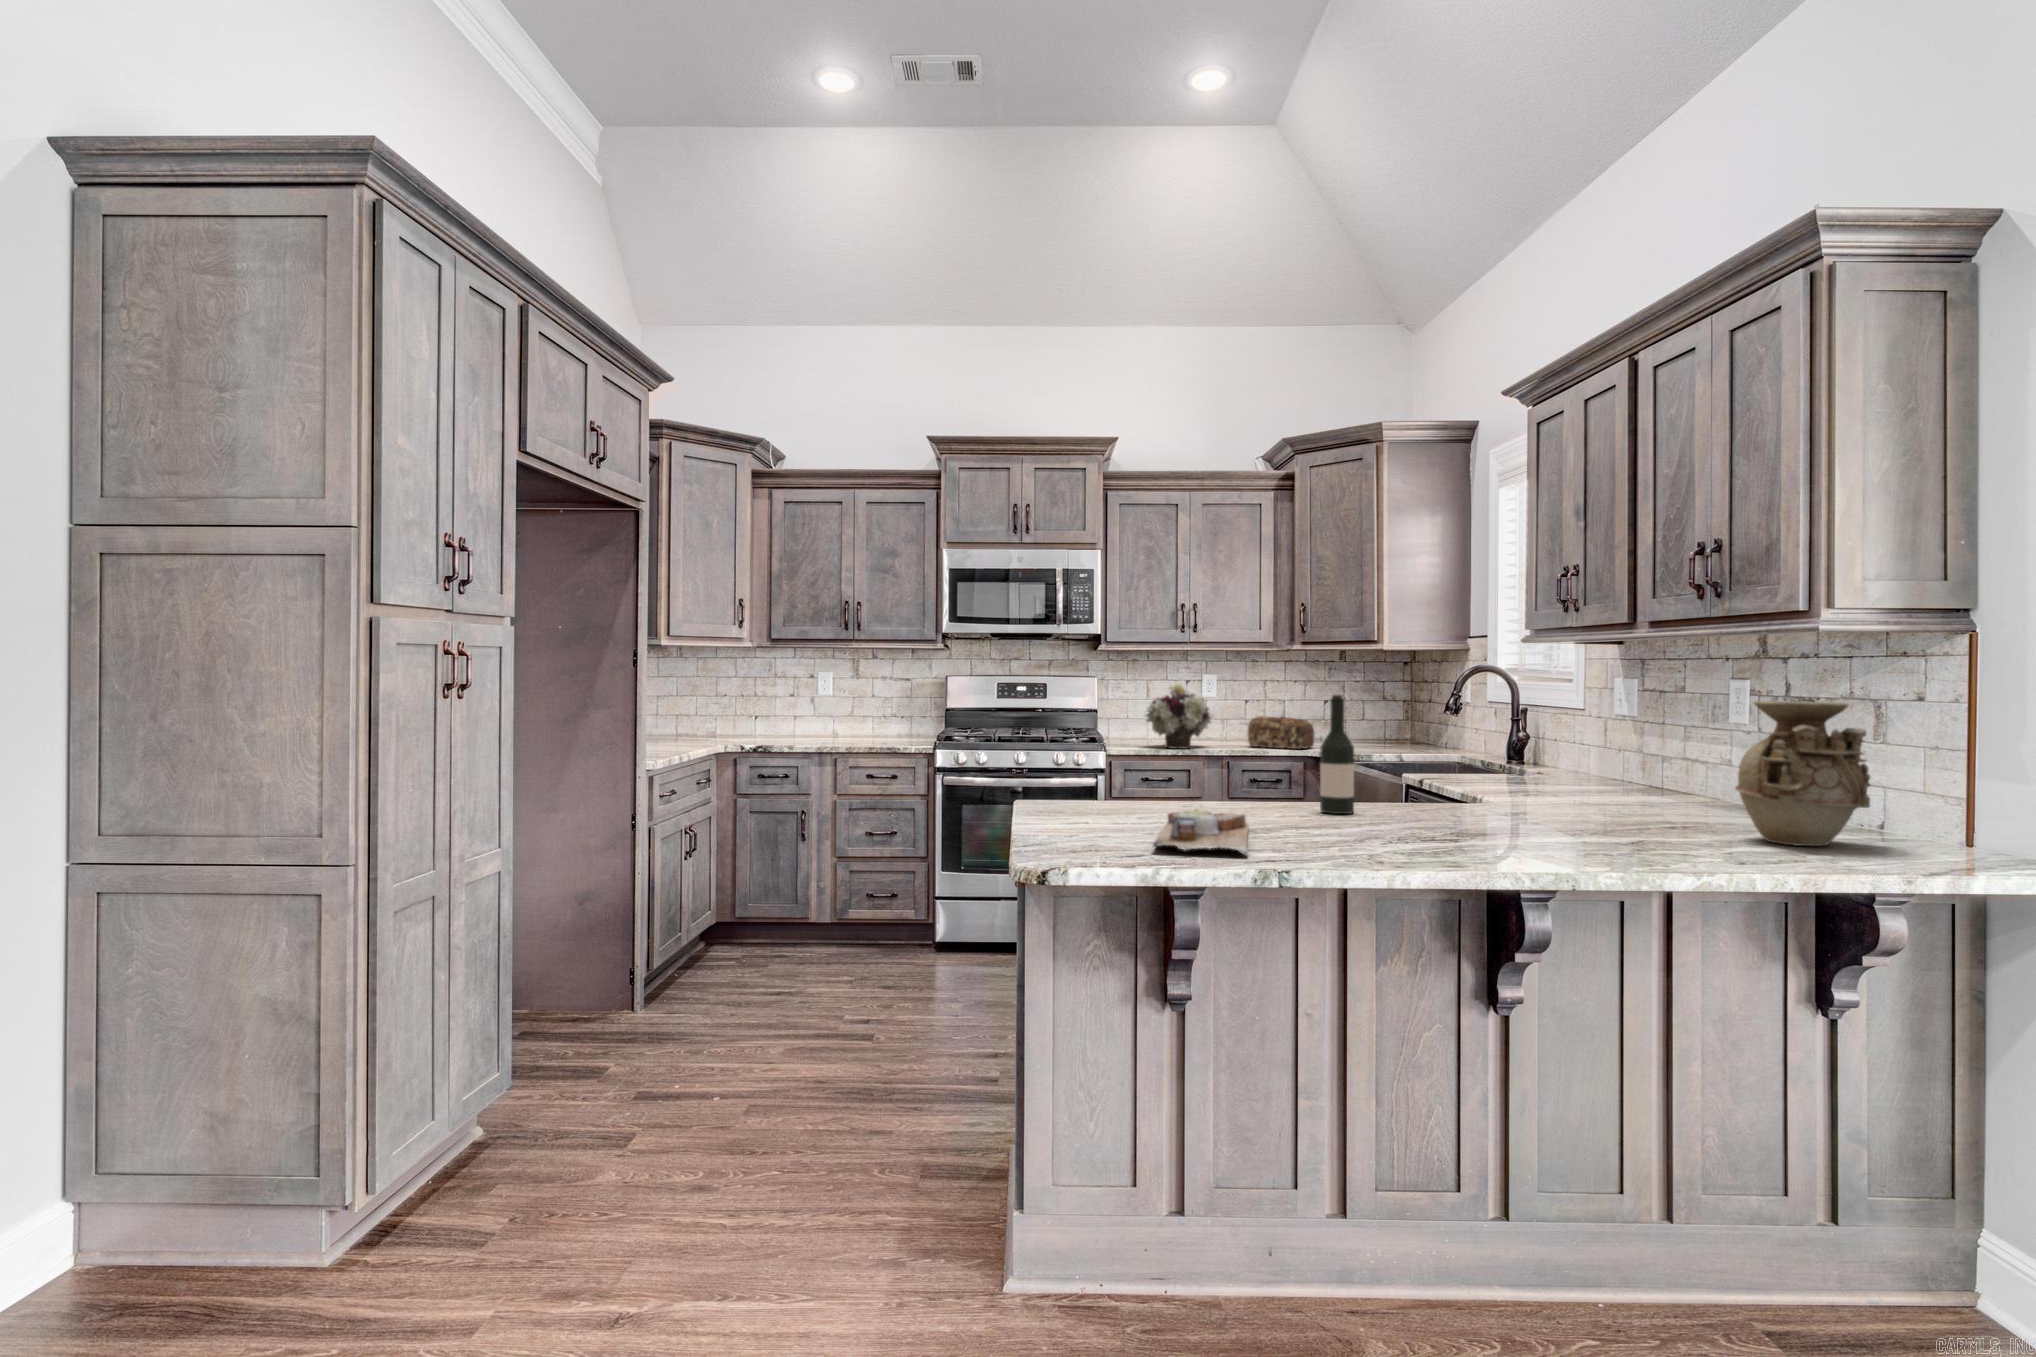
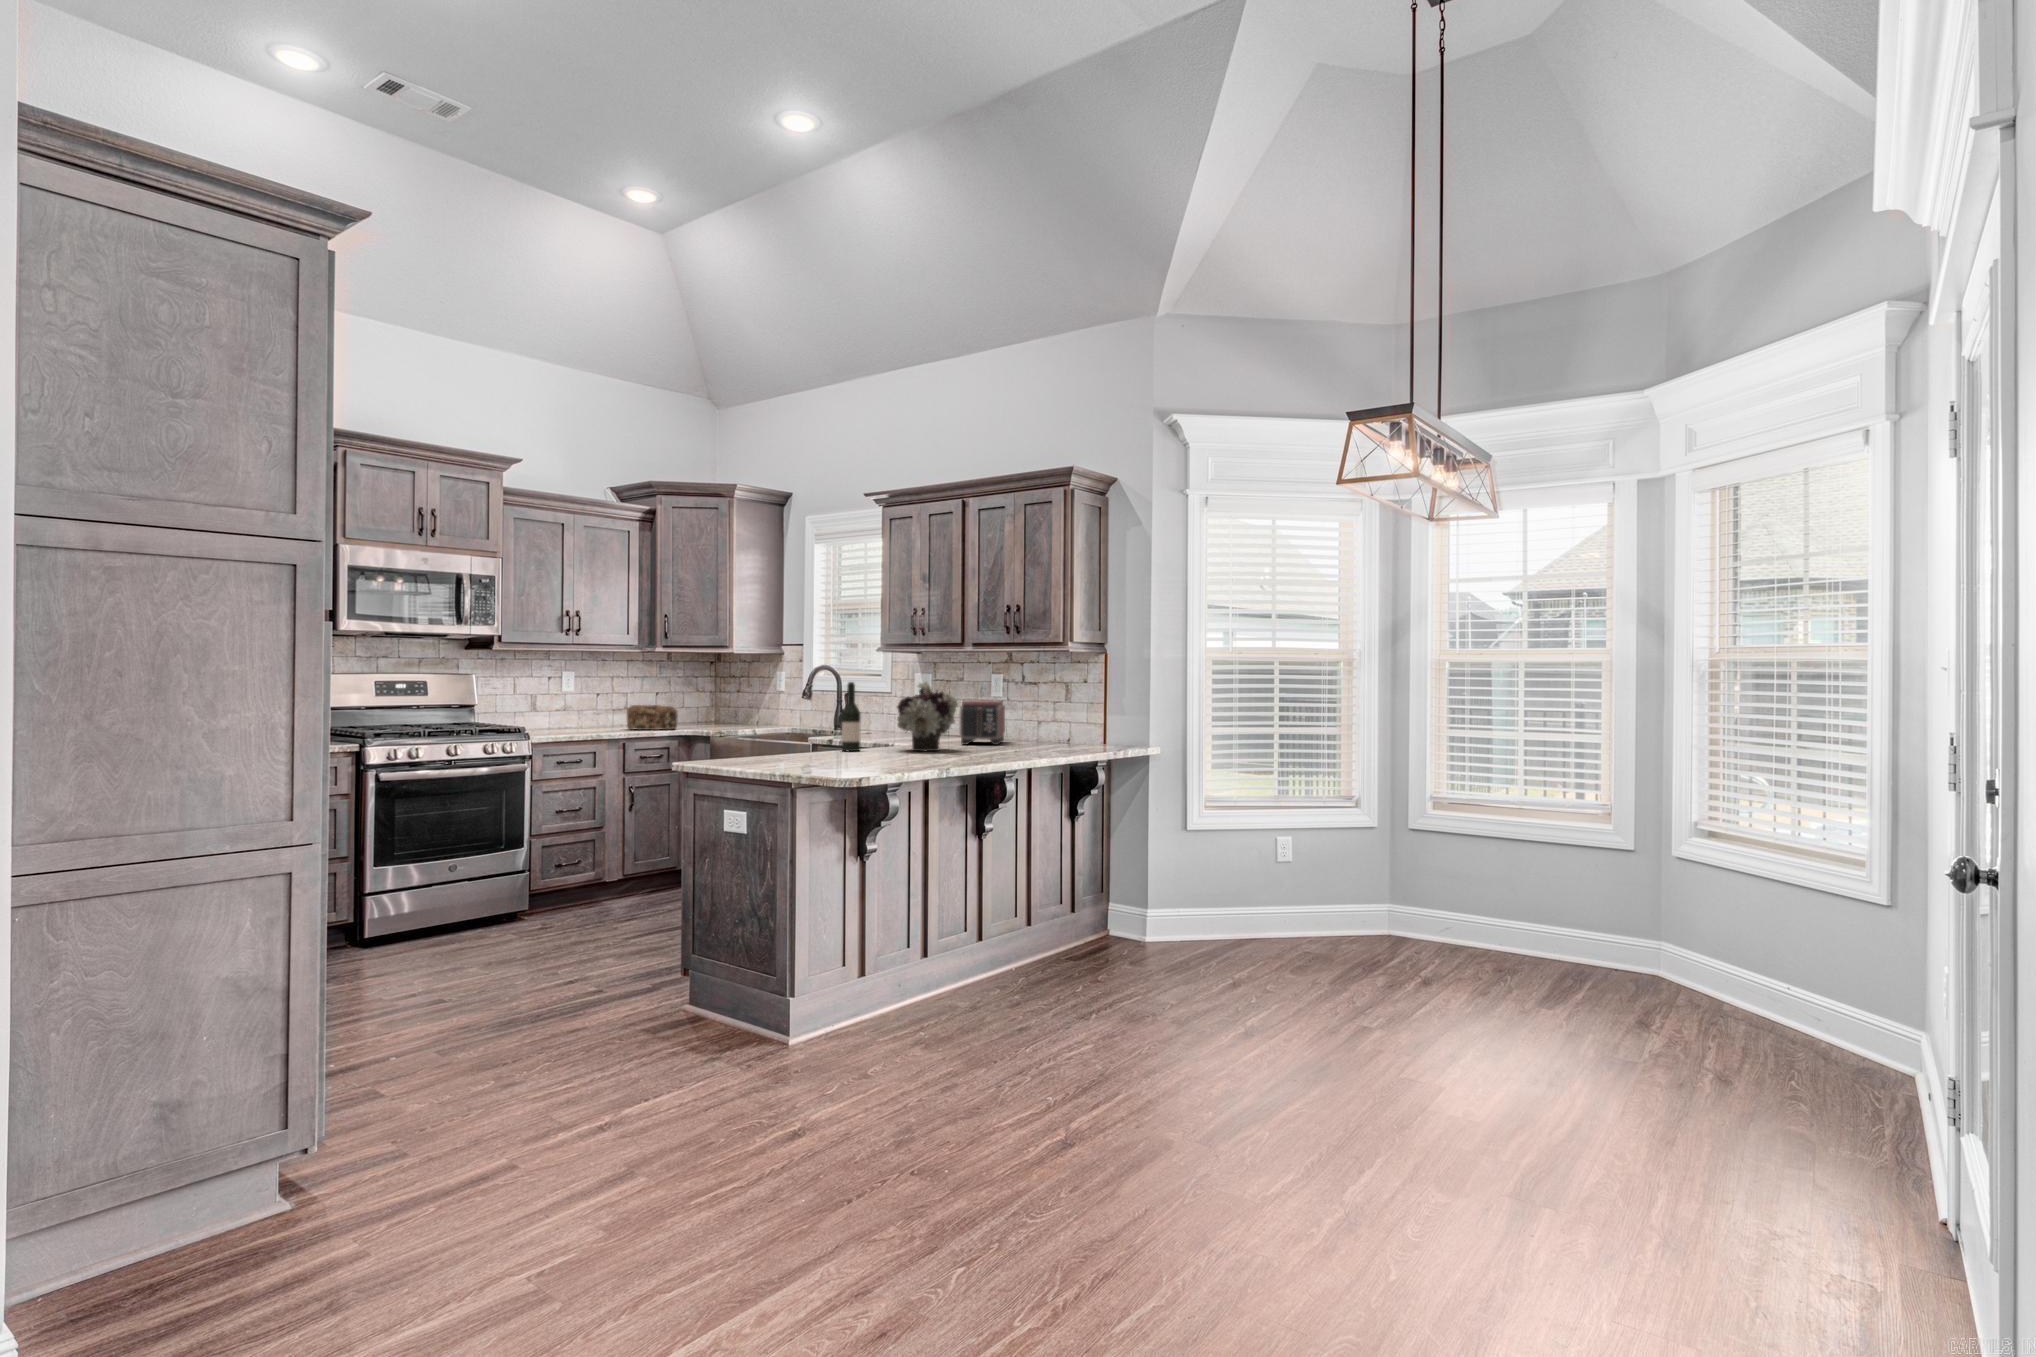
flower arrangement: present [1145,683,1211,749] -> present [897,682,958,751]
vase: present [1735,701,1870,846] -> none [1030,683,1080,748]
toaster: none [1597,730,1729,822] -> present [960,701,1005,745]
cutting board: present [1153,809,1248,856] -> none [803,745,892,764]

